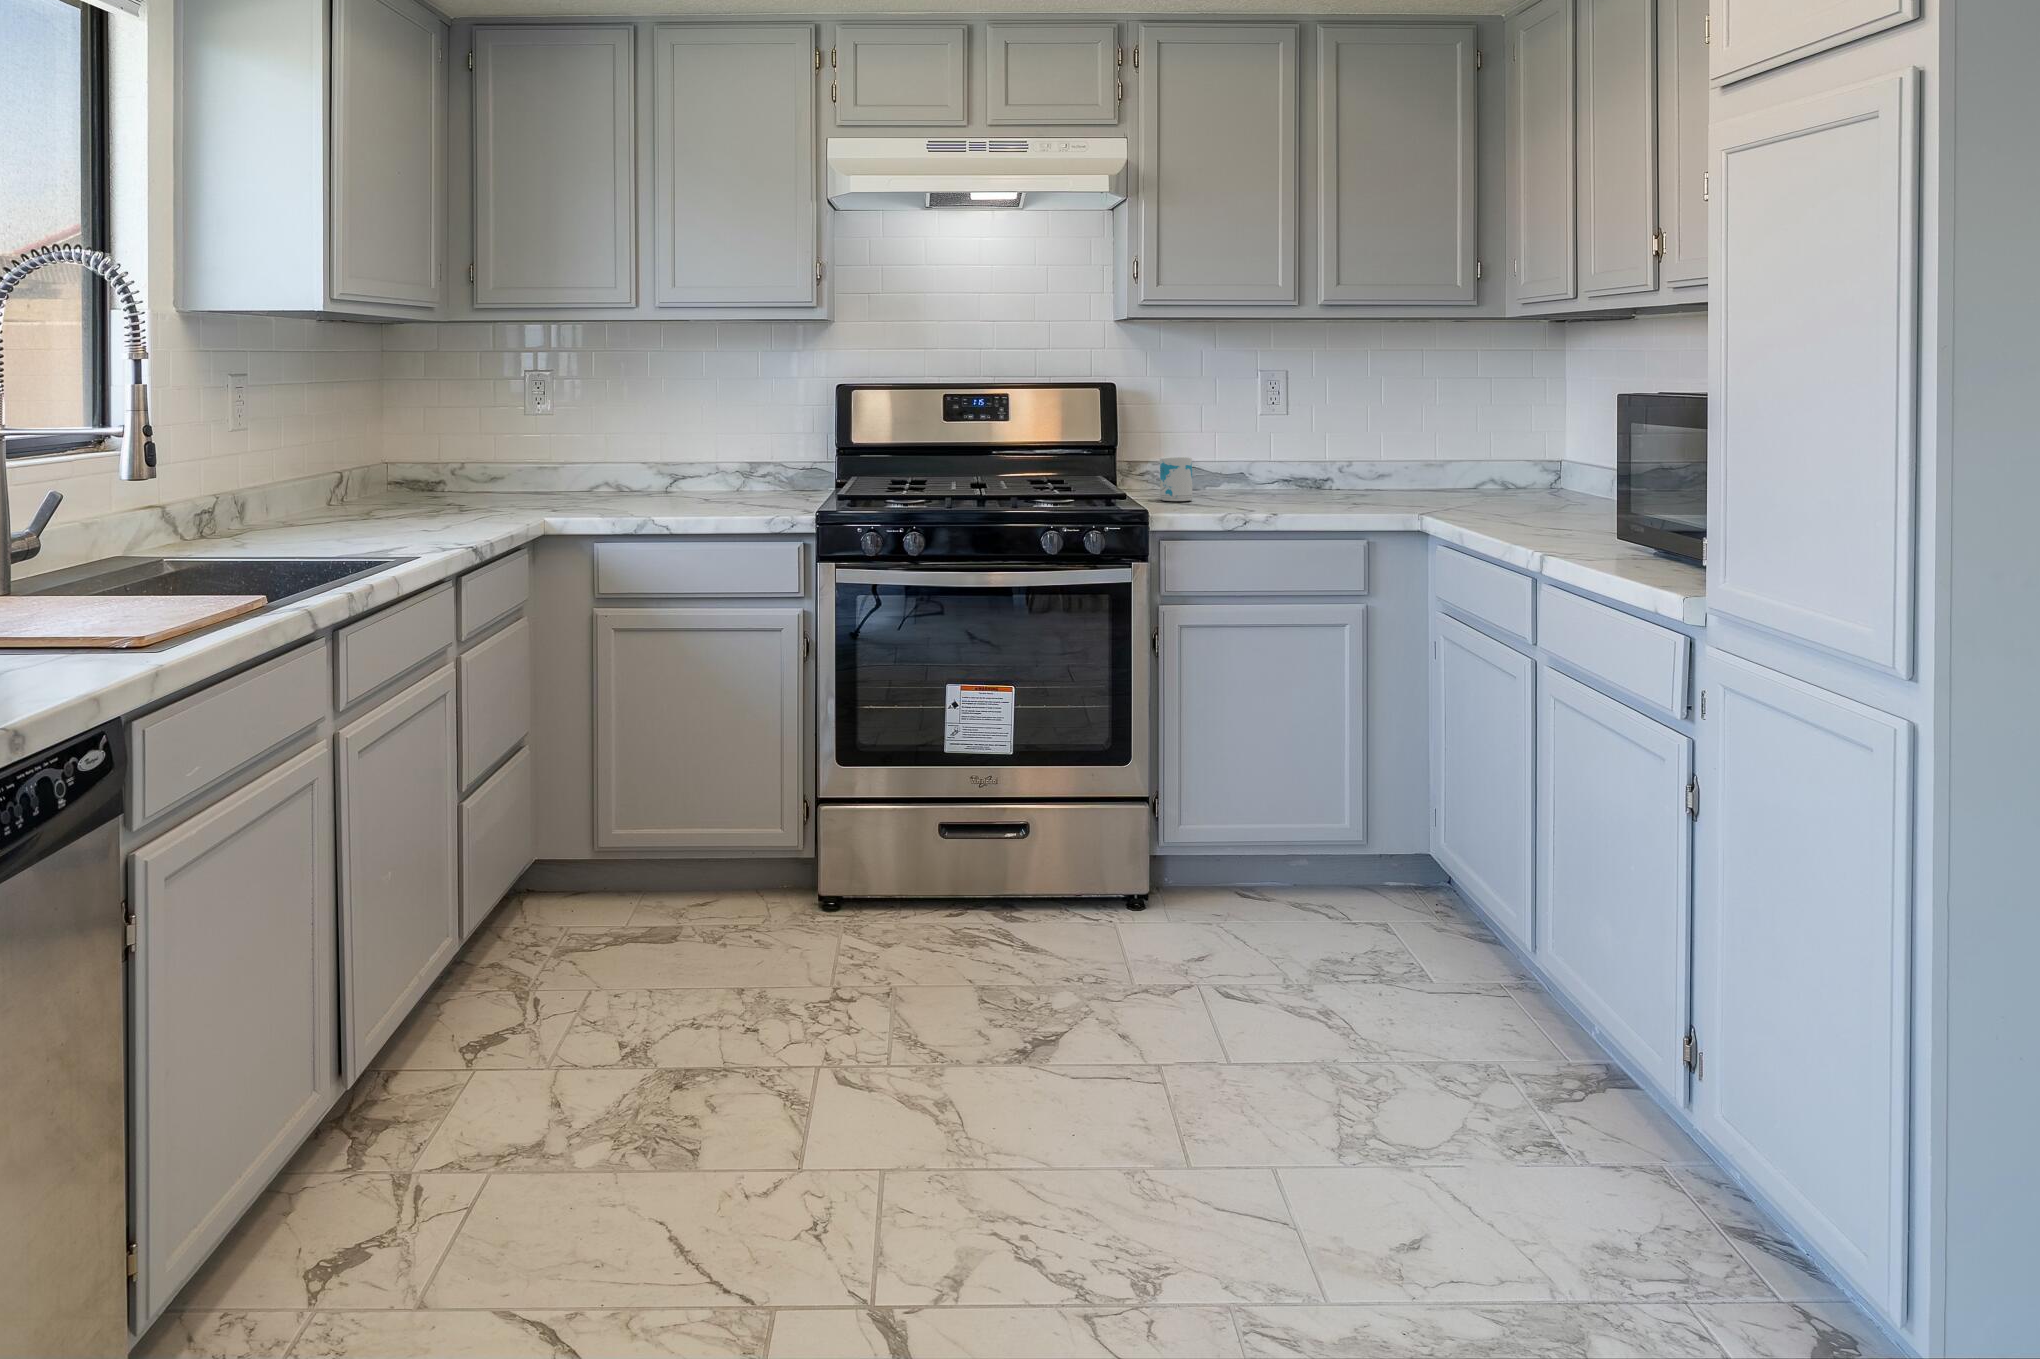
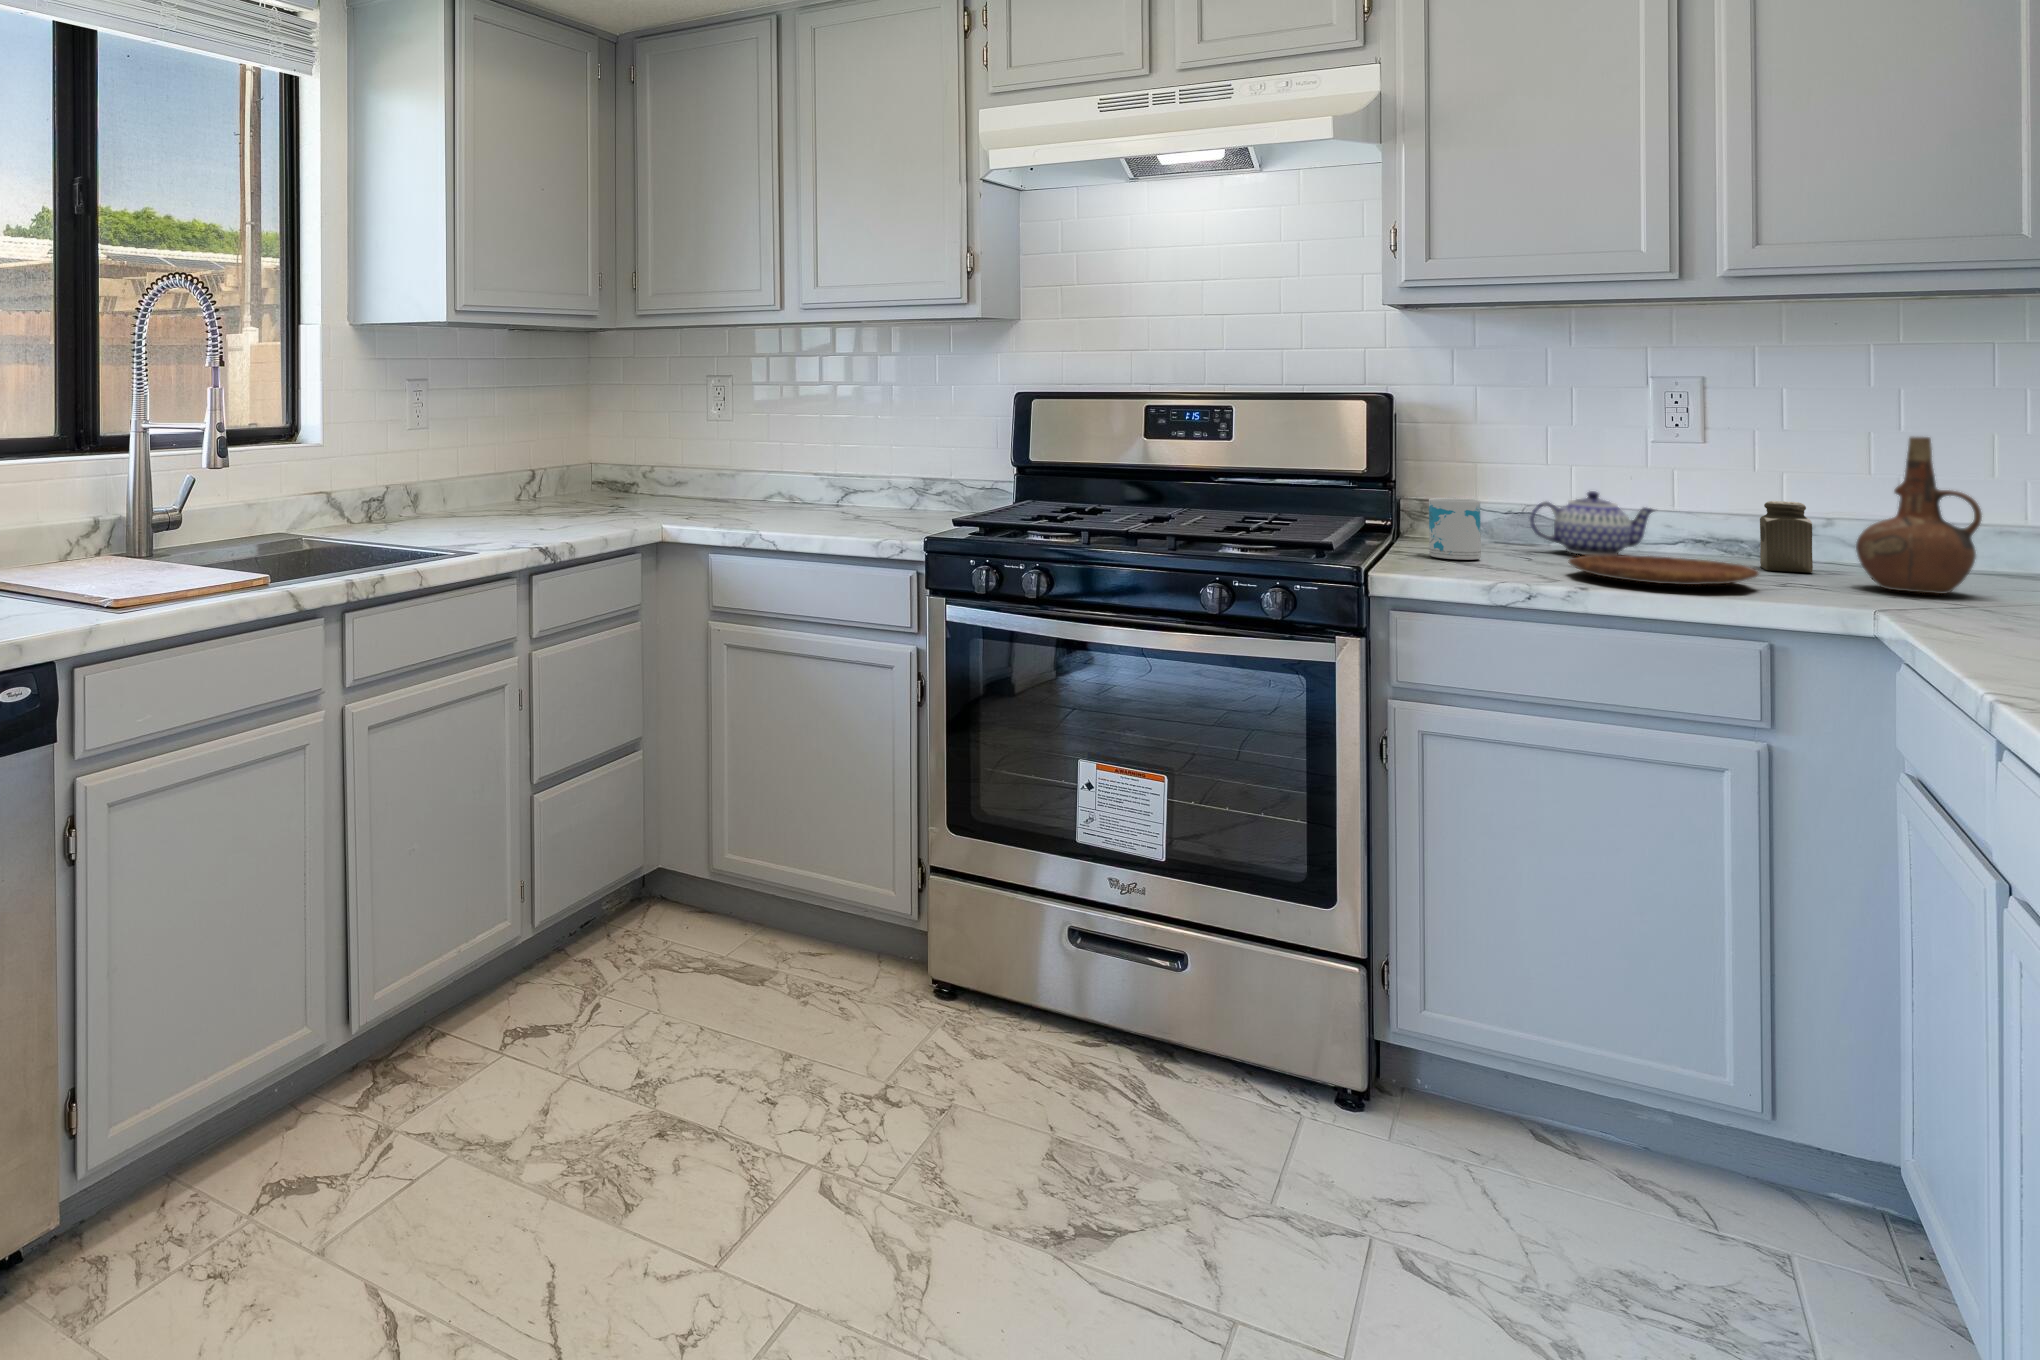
ceramic pitcher: none [1392,404,1451,502] -> present [1856,437,1982,594]
teapot: none [1206,448,1276,493] -> present [1529,491,1654,555]
salt shaker: none [1331,449,1361,495] -> present [1760,501,1813,572]
tray: none [1252,490,1356,507] -> present [1568,555,1759,585]

